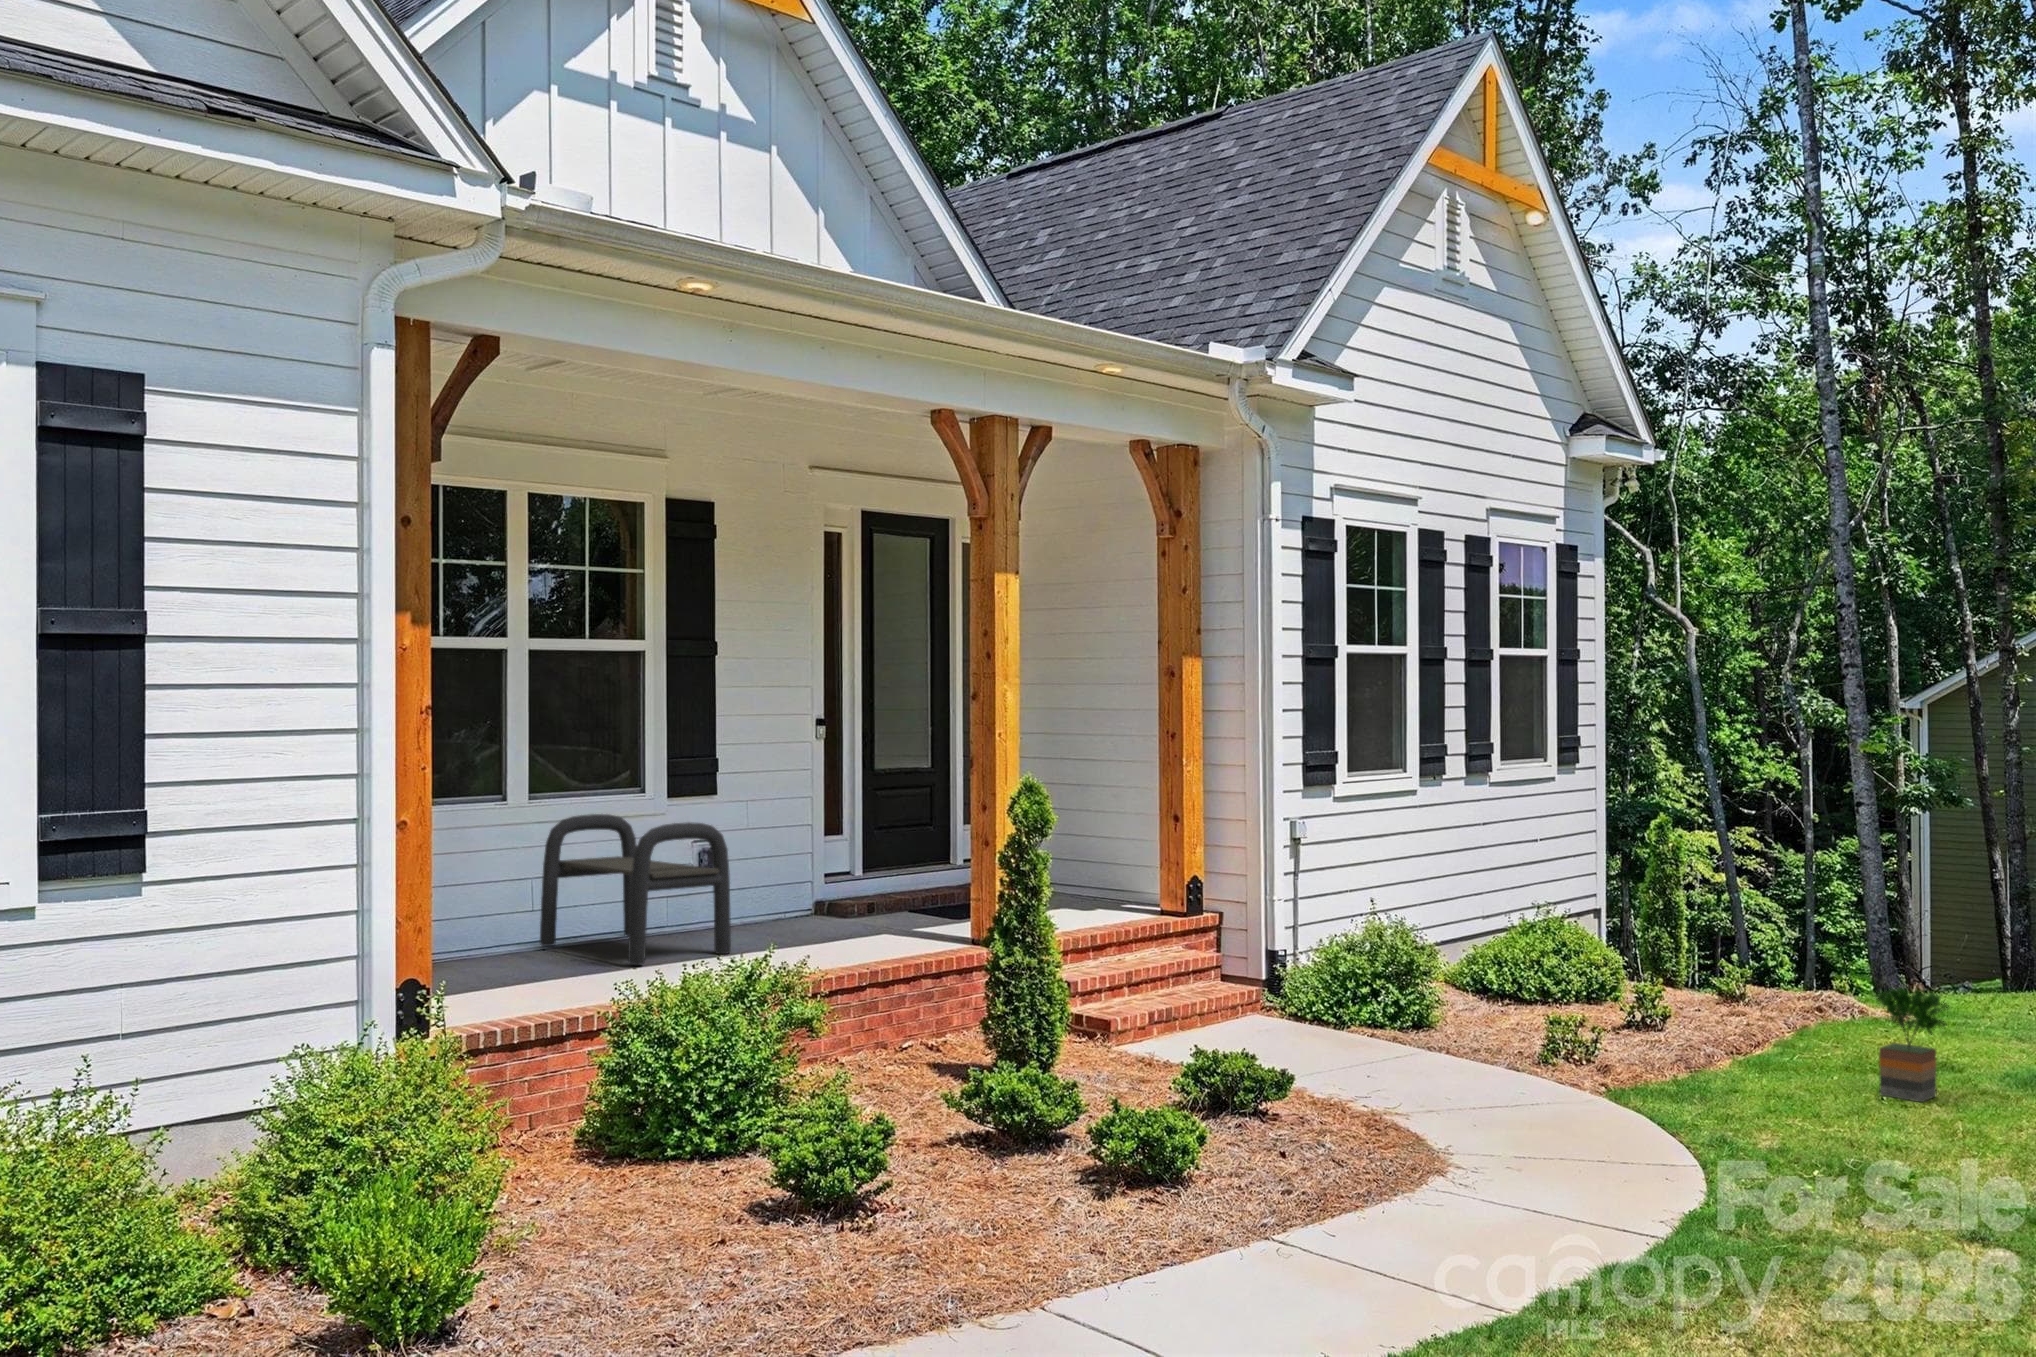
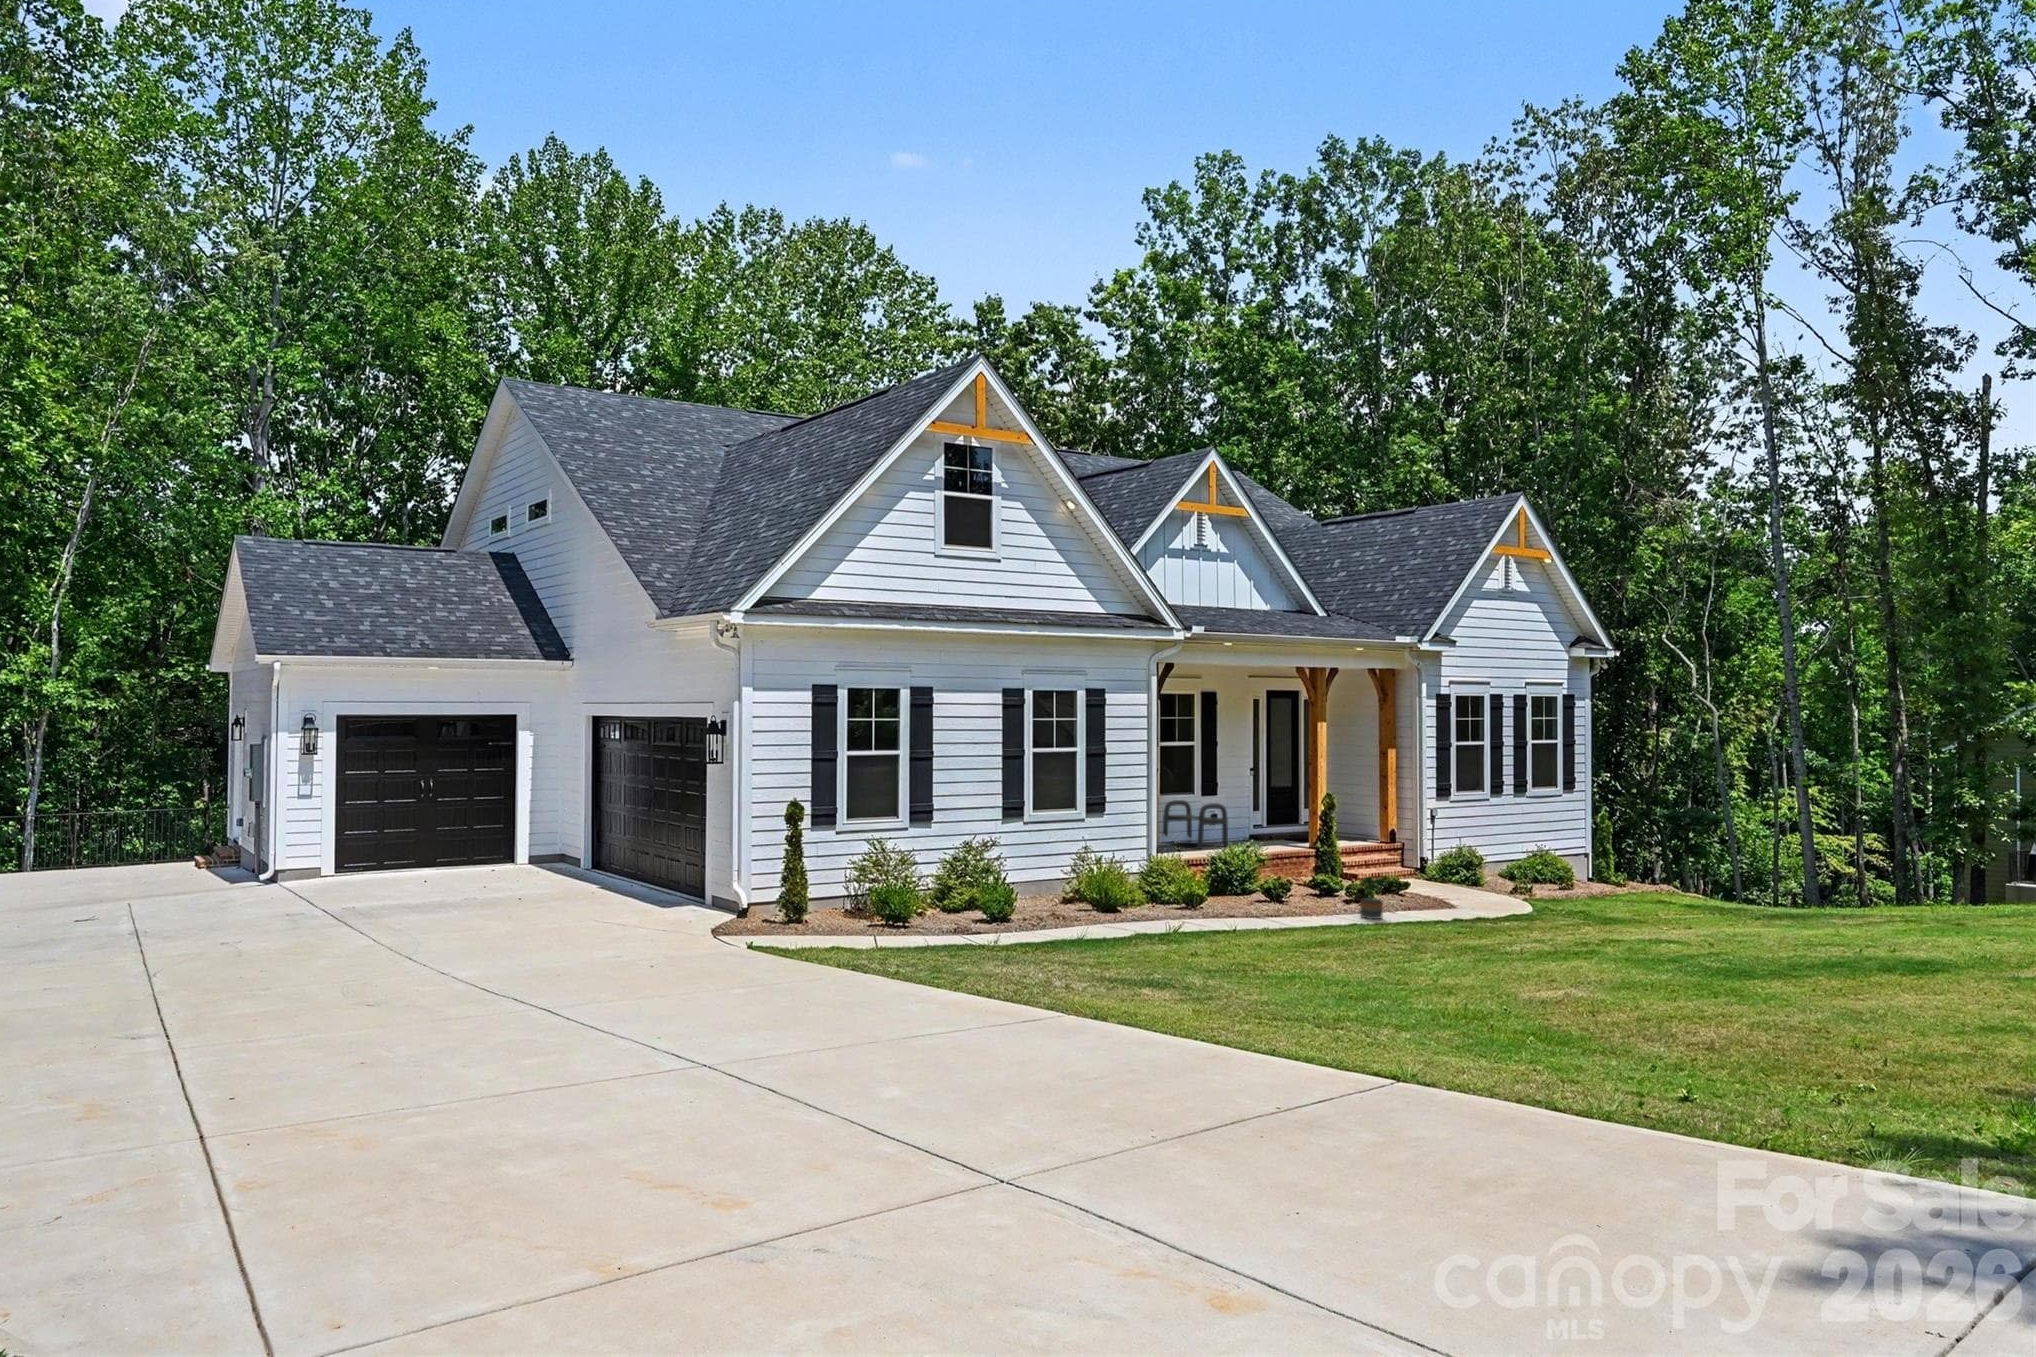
potted tree: present [1876,988,1950,1102] -> present [1360,876,1386,919]

